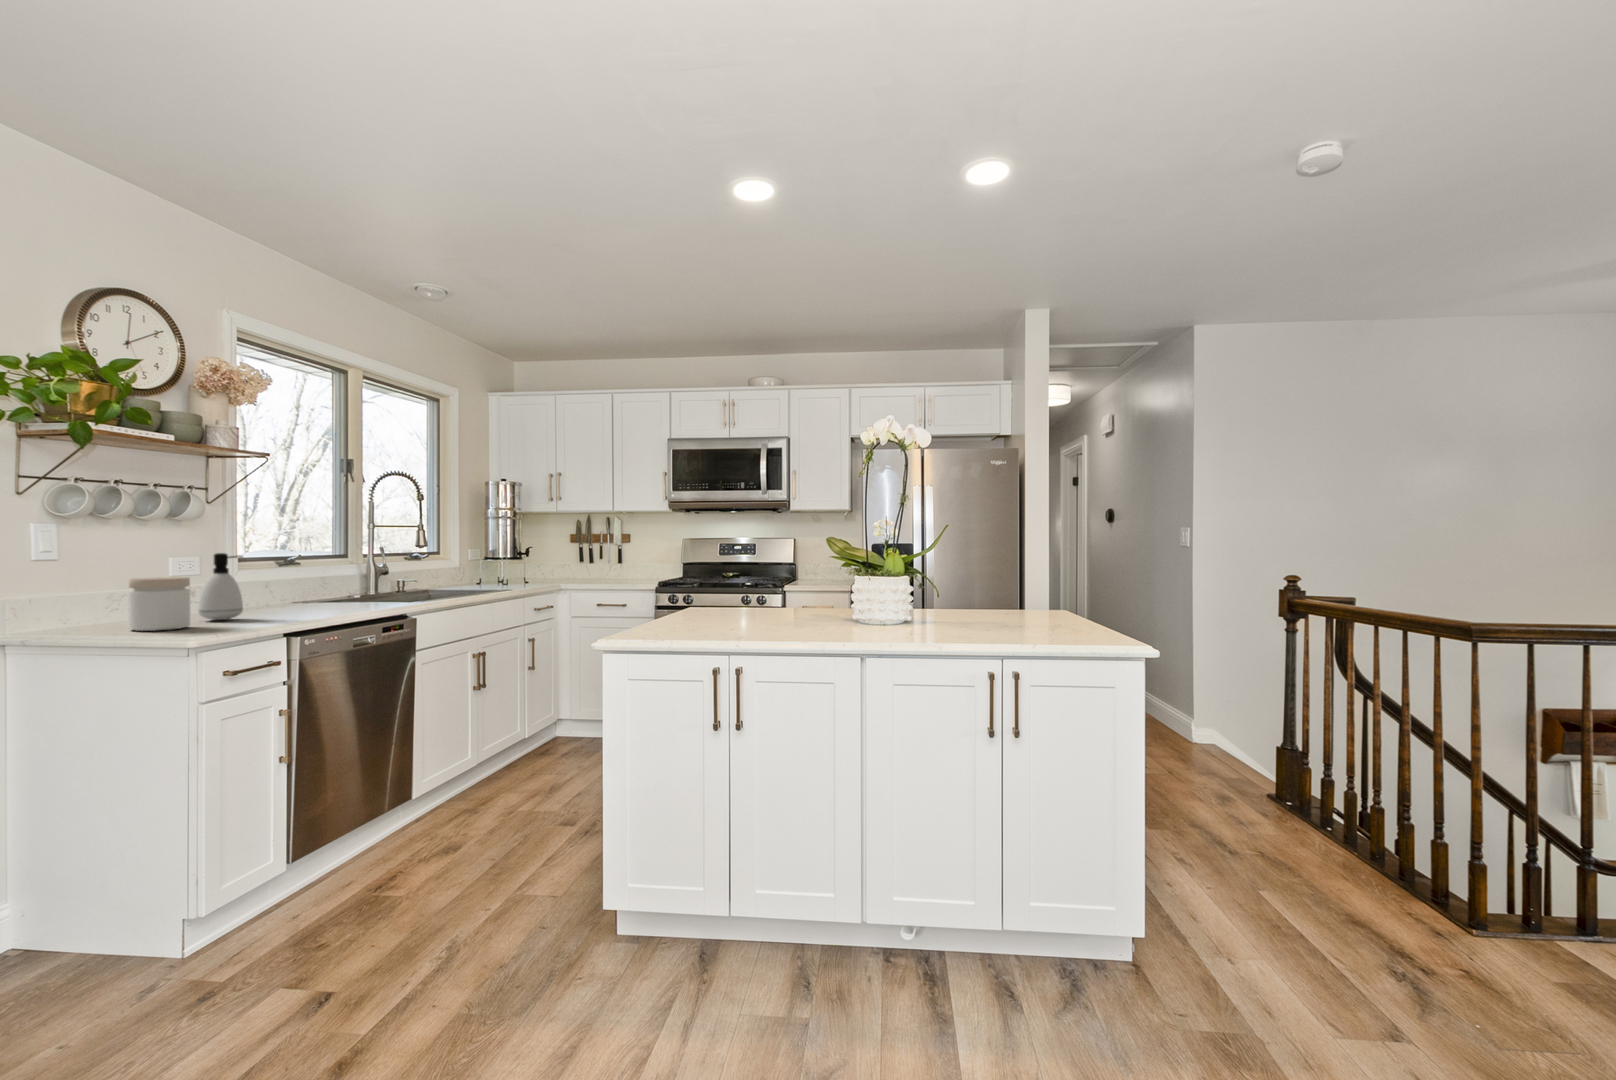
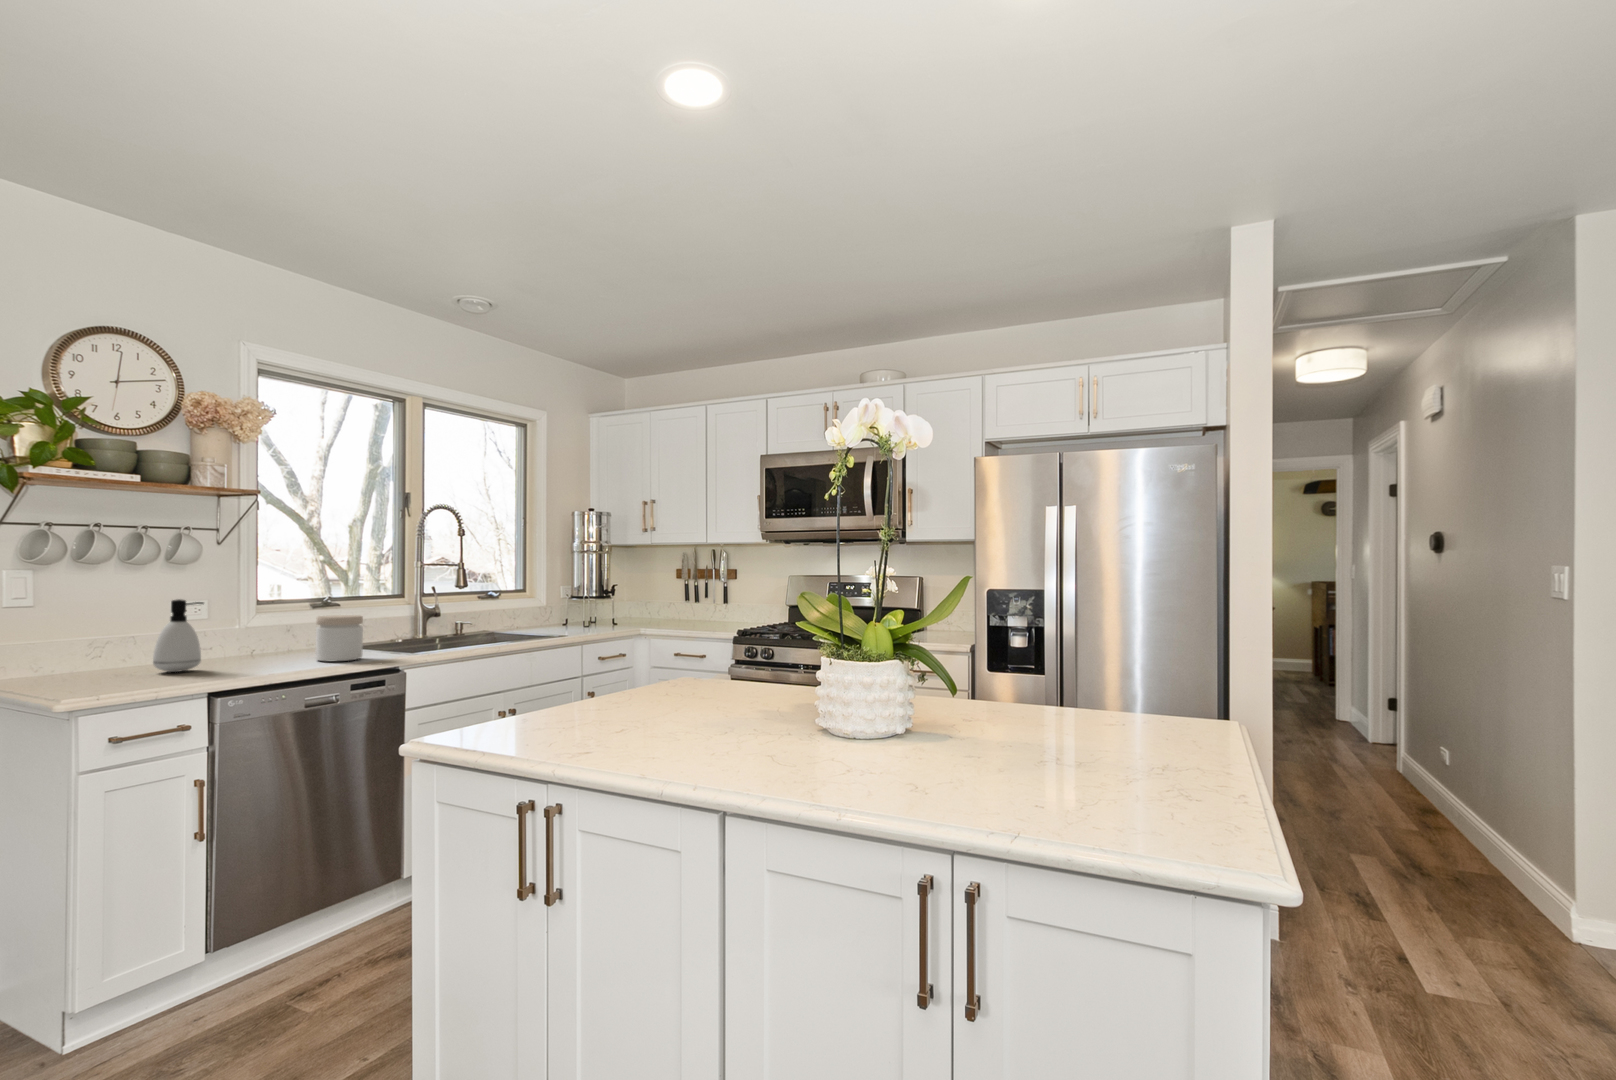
jar: present [129,577,190,631] -> present [315,615,363,662]

